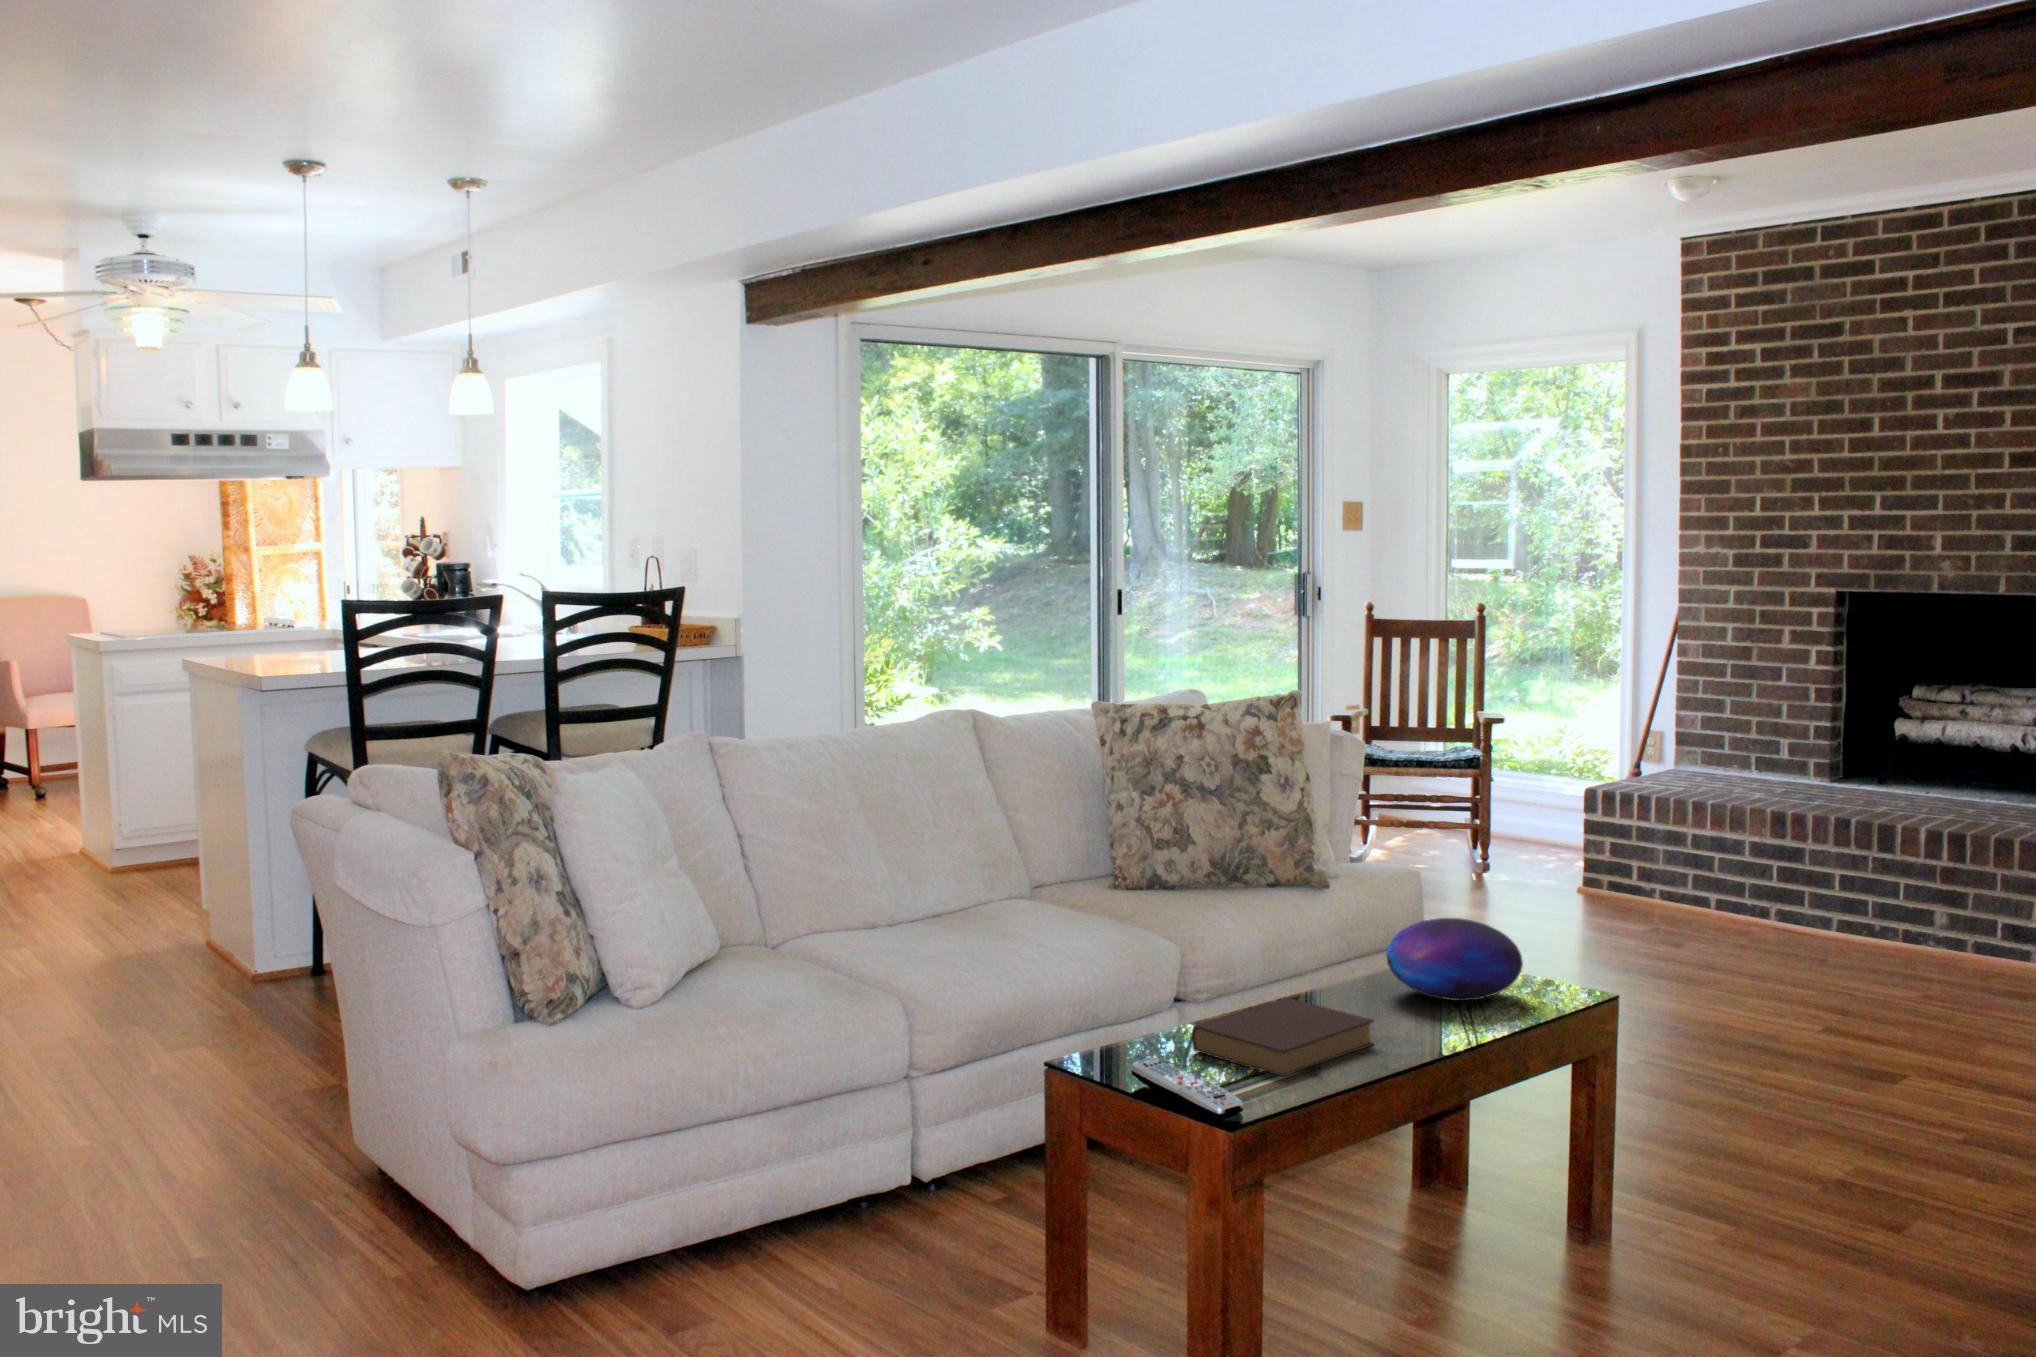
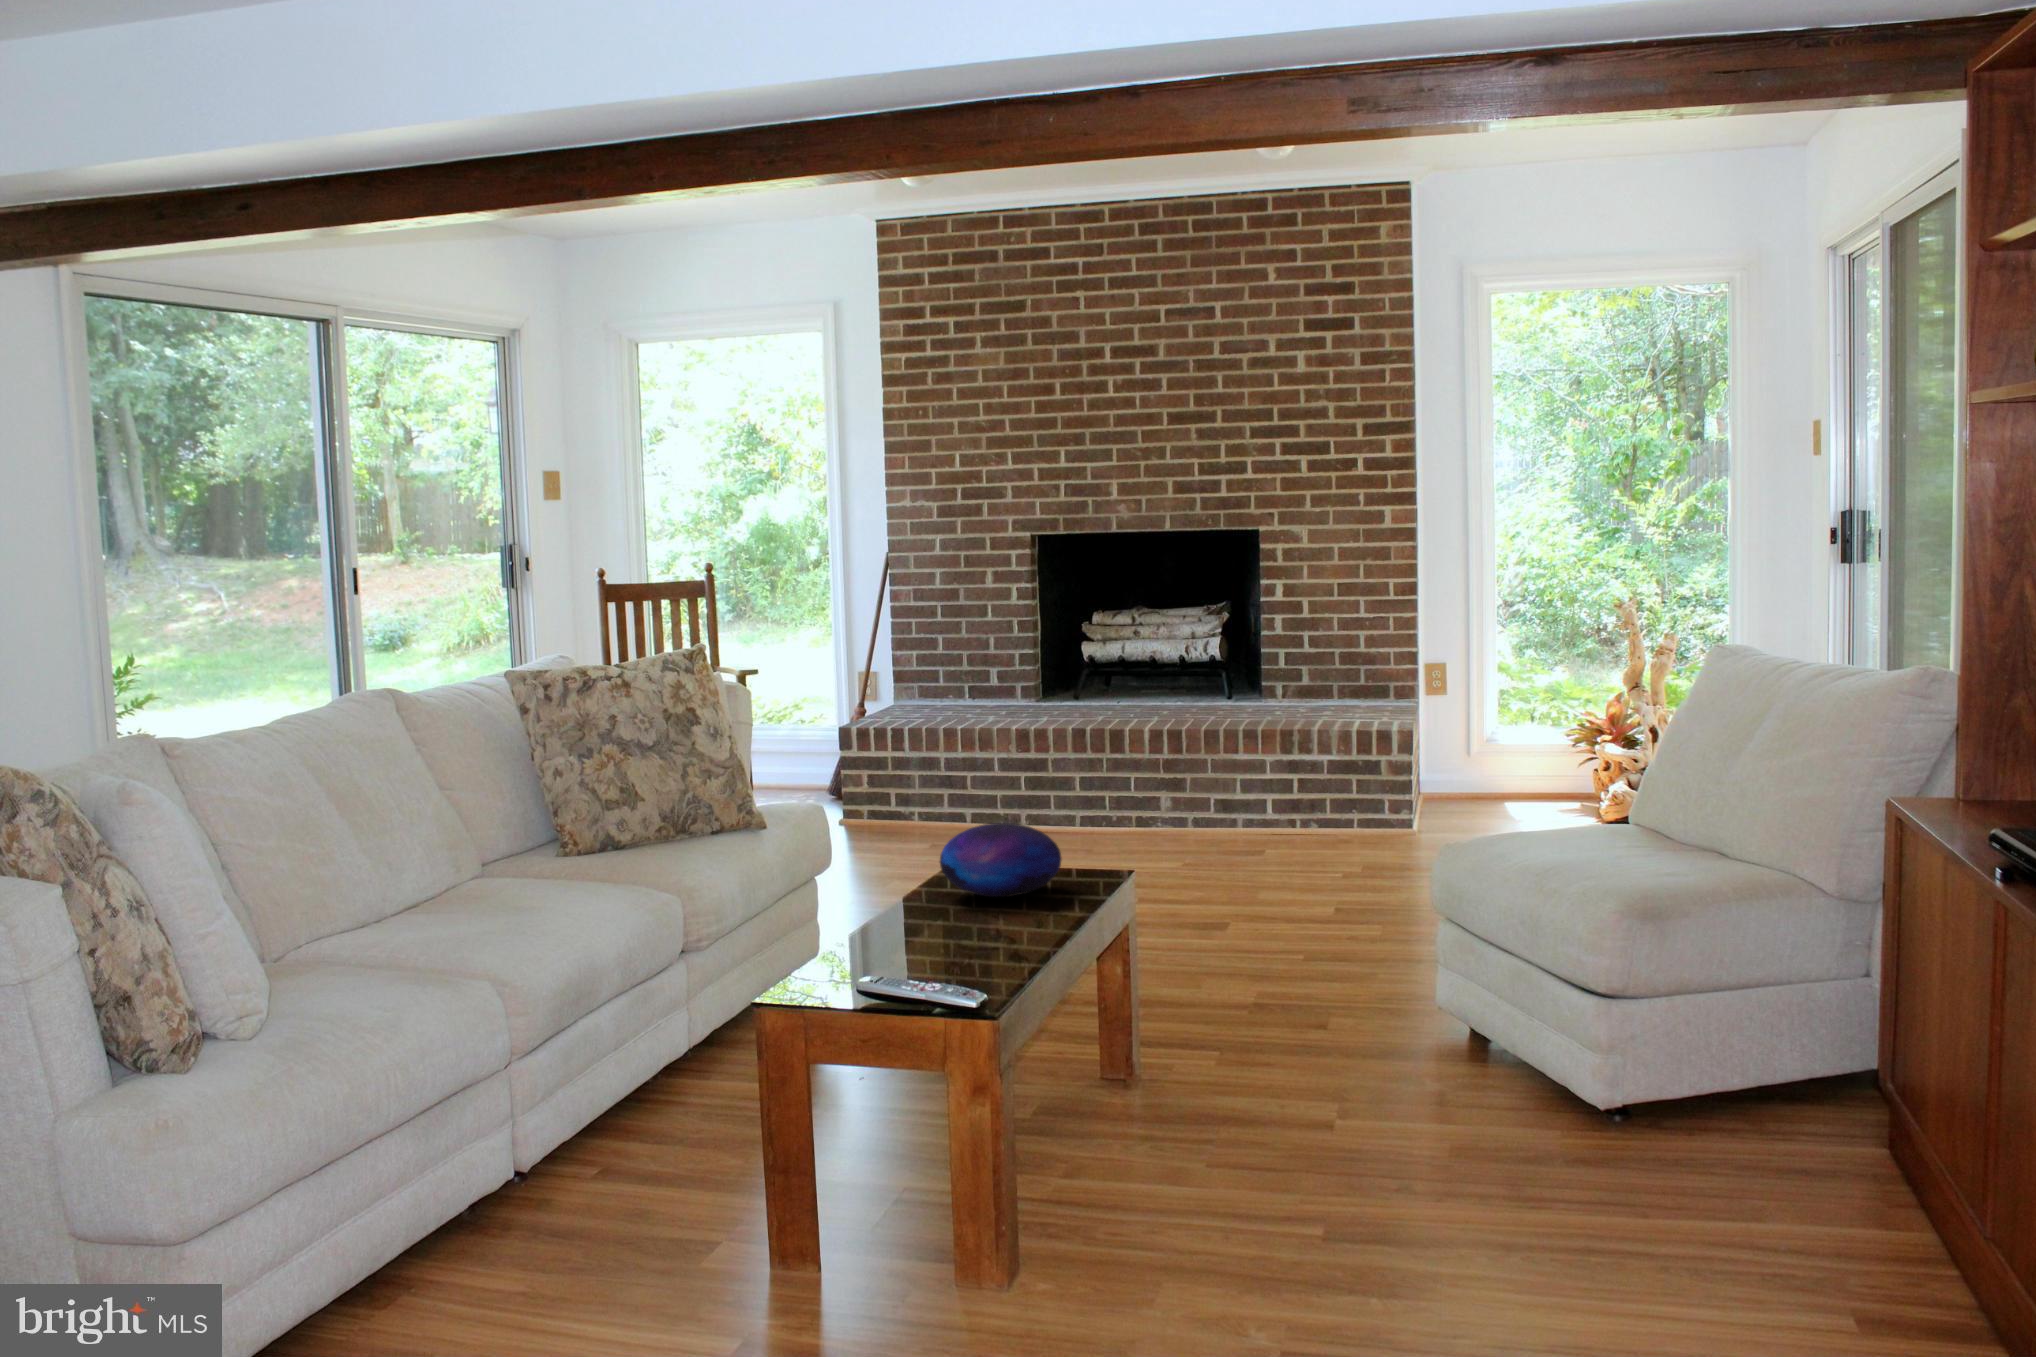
book: present [1191,997,1373,1076] -> none [852,913,997,977]

